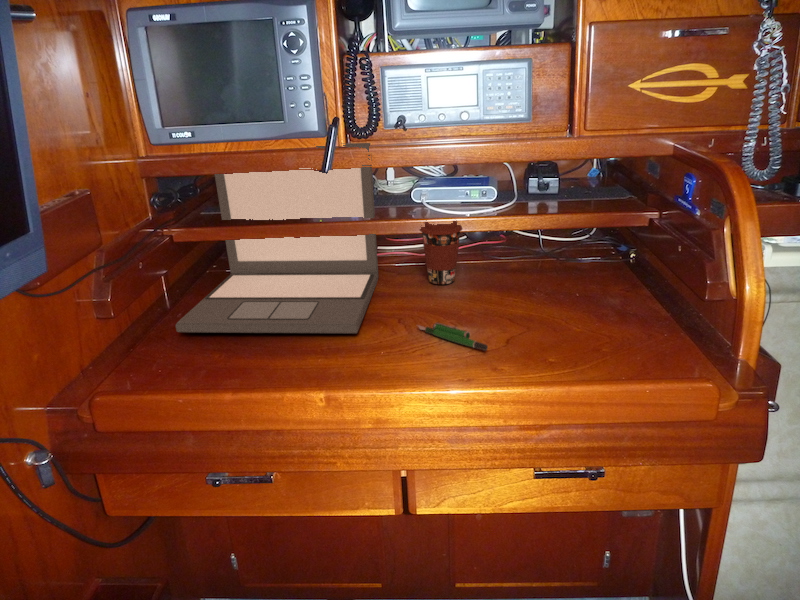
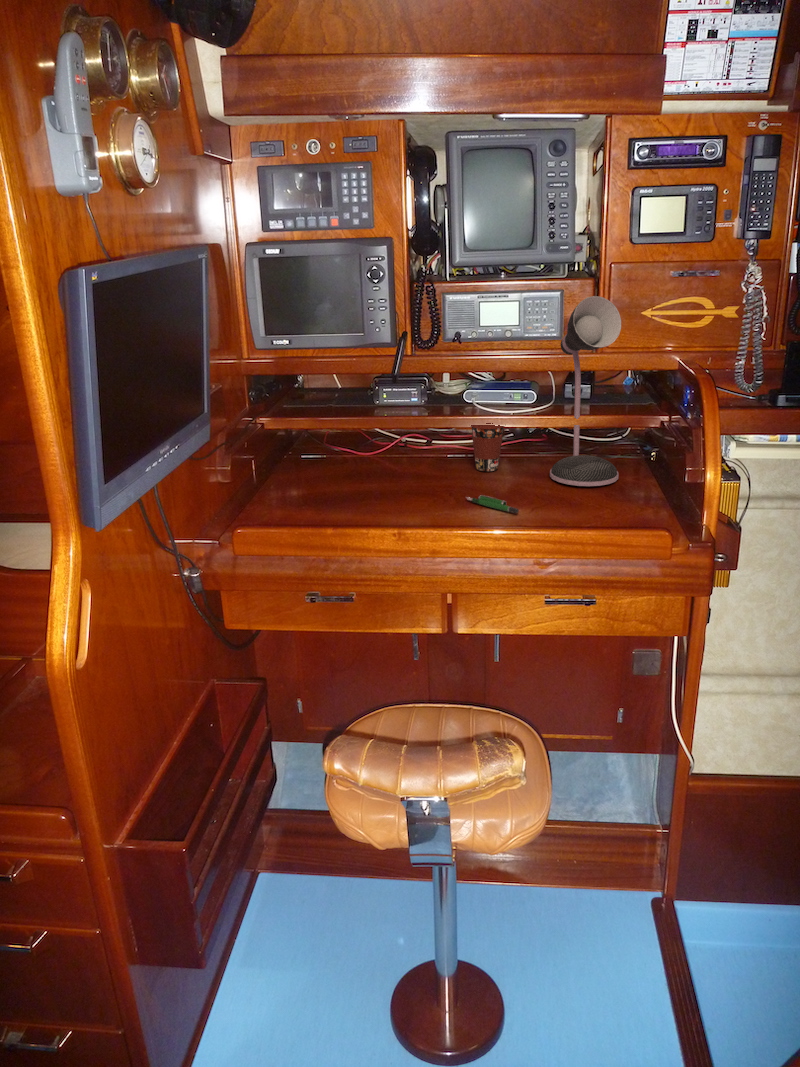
desk lamp: none [518,60,611,304] -> present [550,296,621,486]
laptop: present [176,143,379,334] -> none [278,353,433,501]

